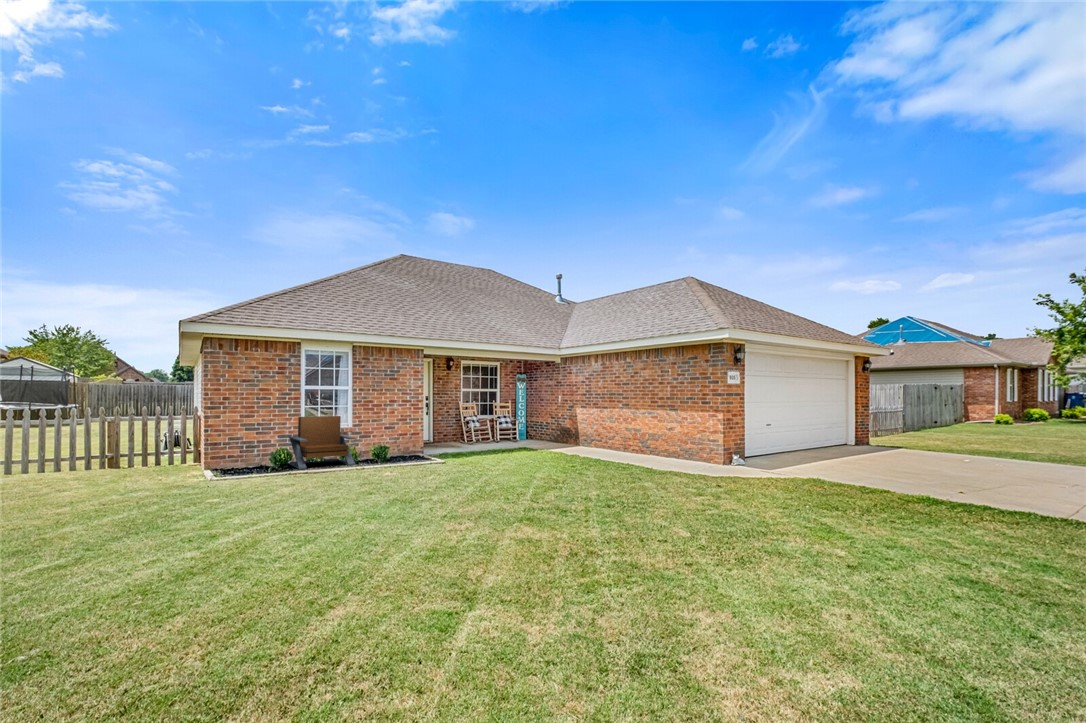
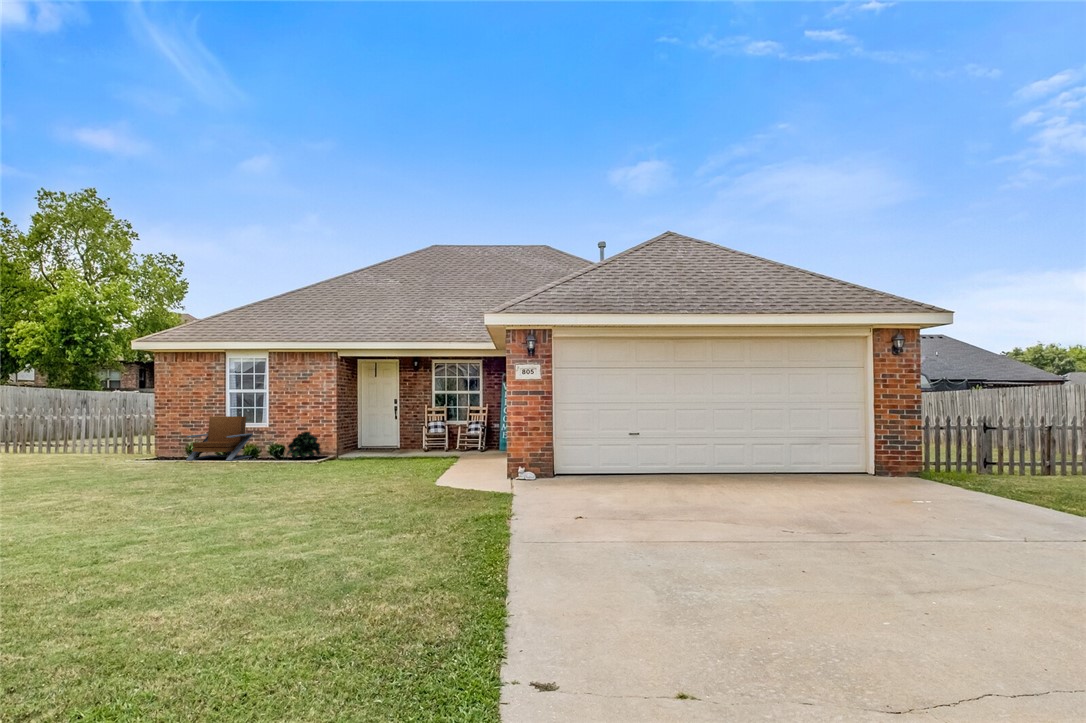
potted plant: none [393,429,426,457] -> present [287,432,320,459]

